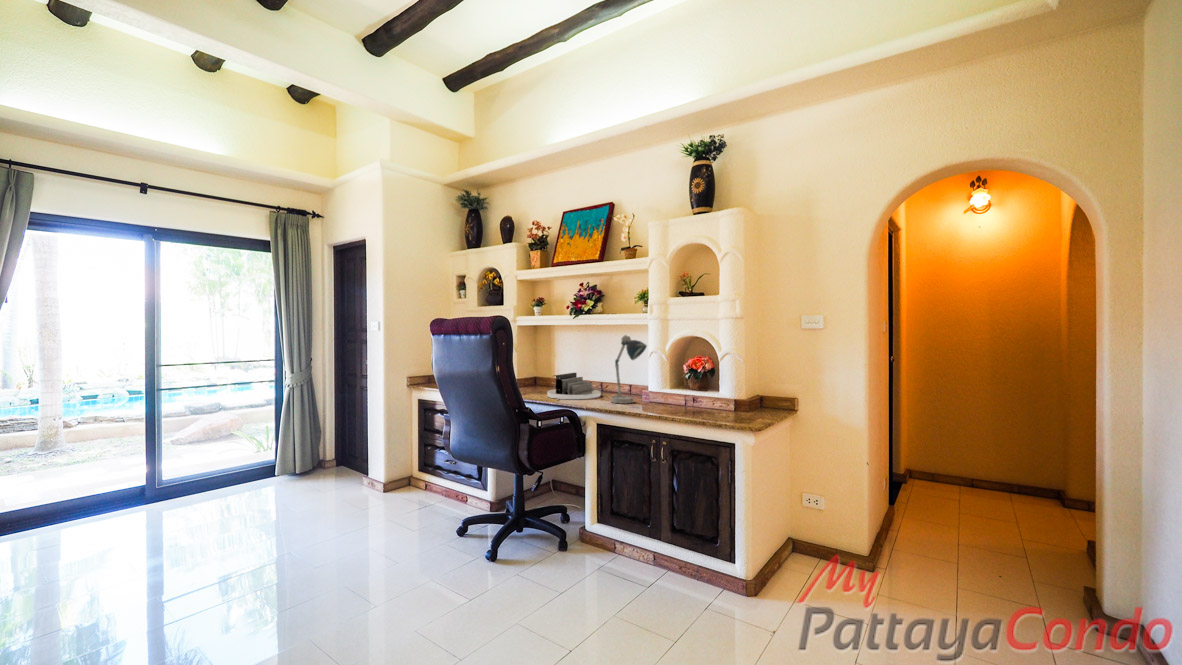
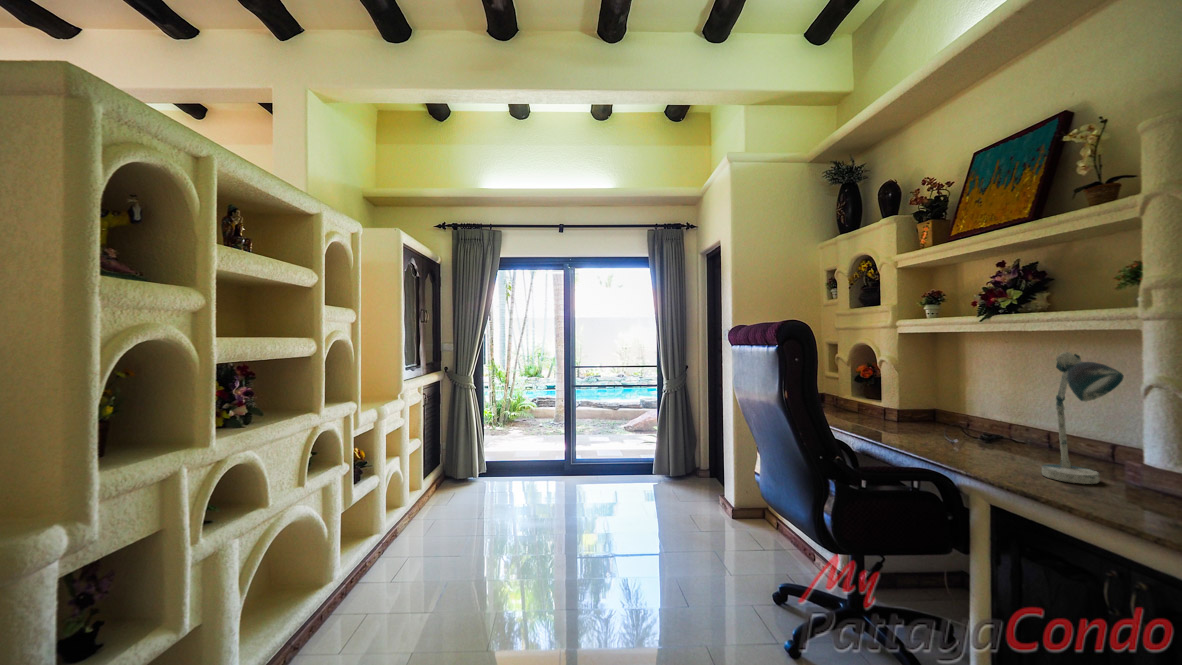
desk organizer: present [547,373,601,399] -> none [926,410,1037,460]

